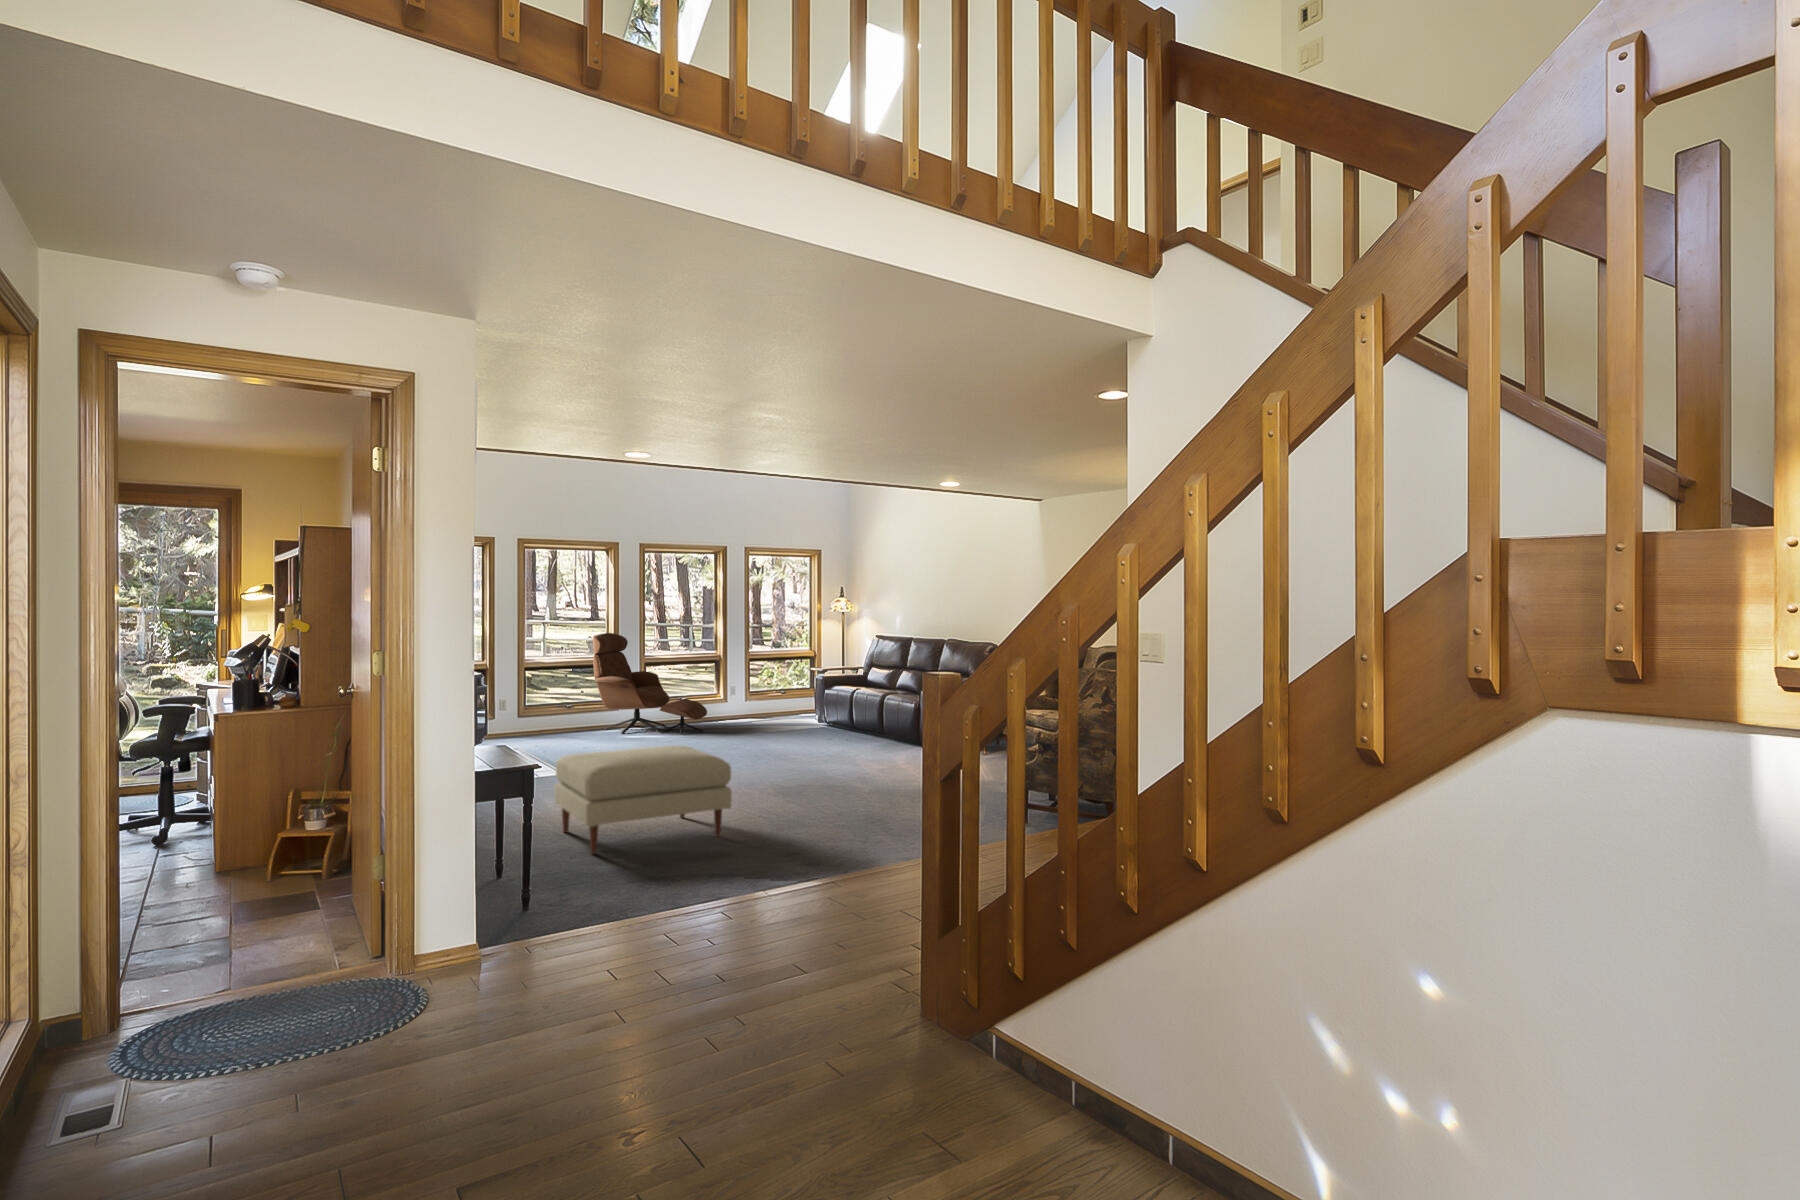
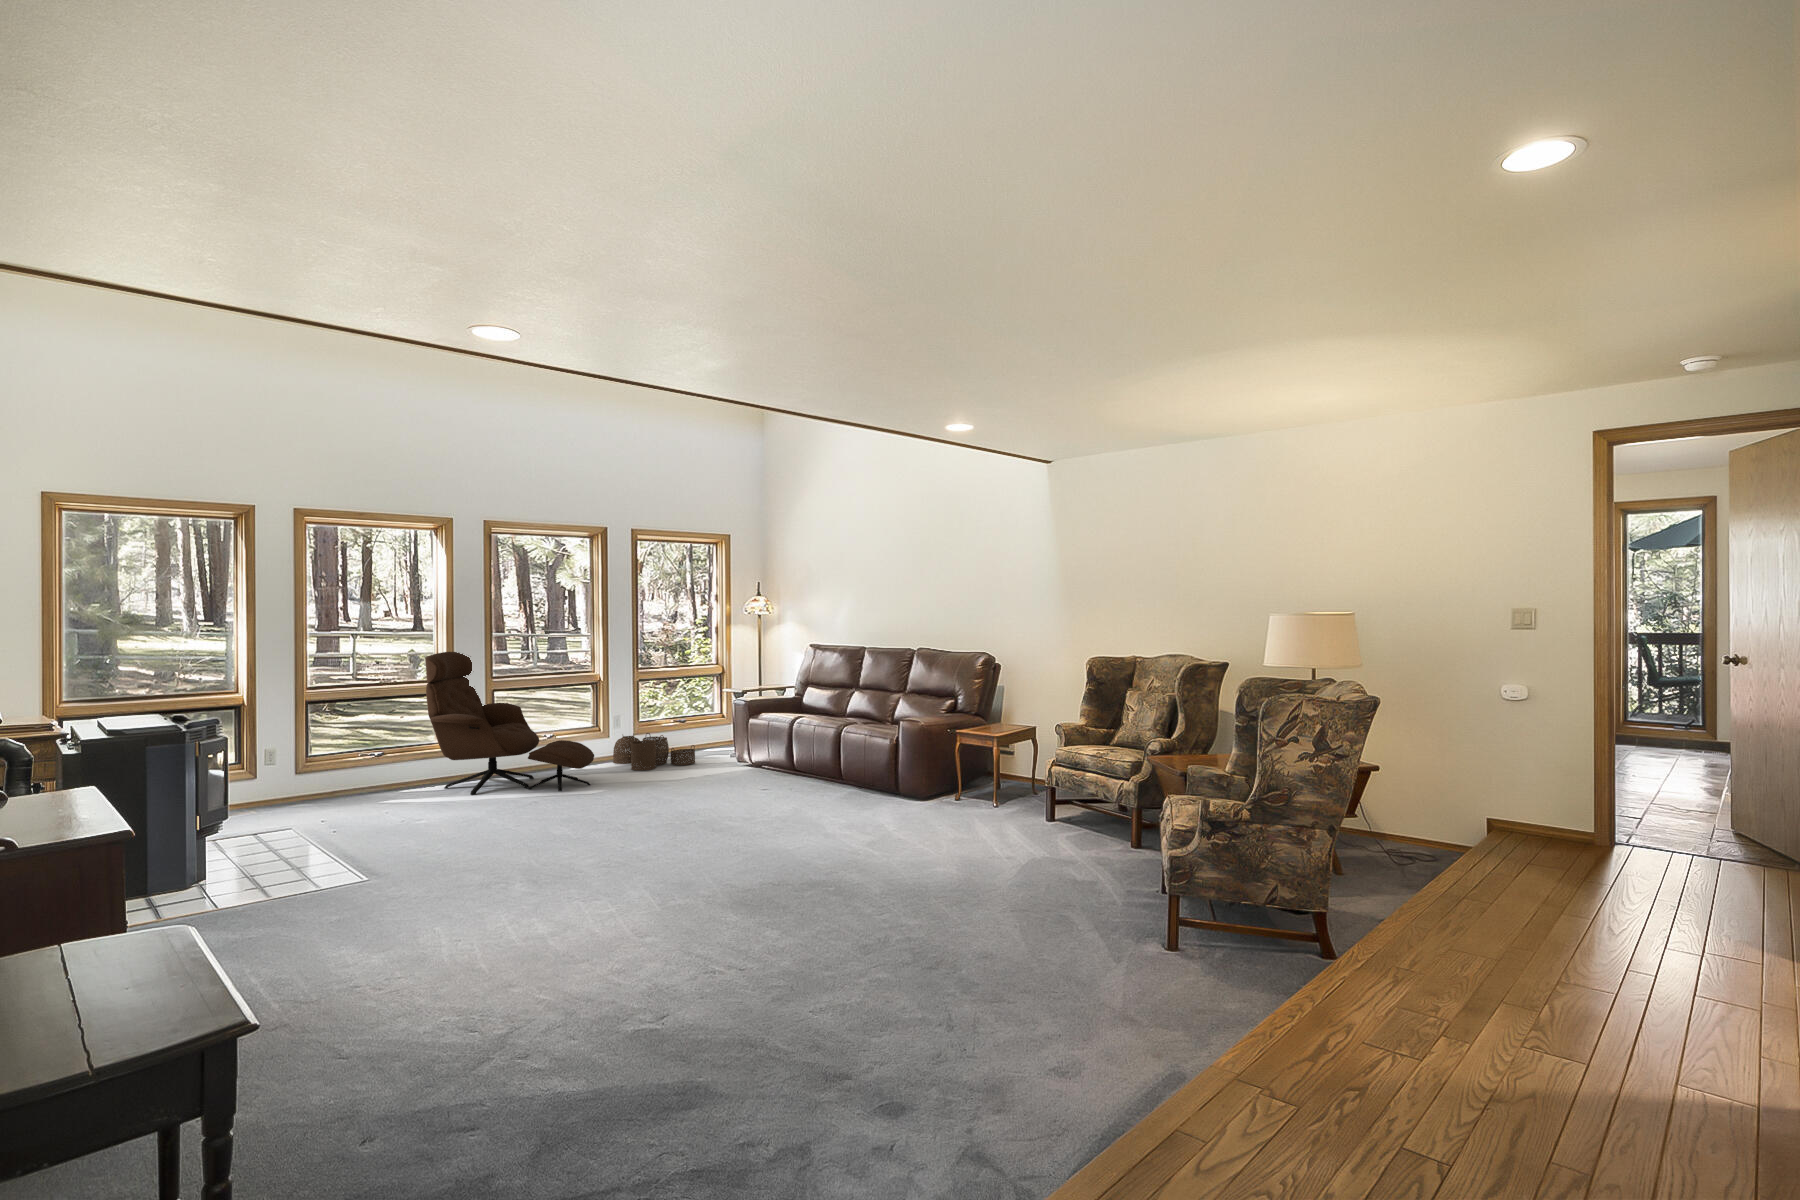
woven basket: none [725,699,784,725] -> present [613,733,695,770]
ottoman: present [555,746,732,854] -> none [369,857,728,1136]

